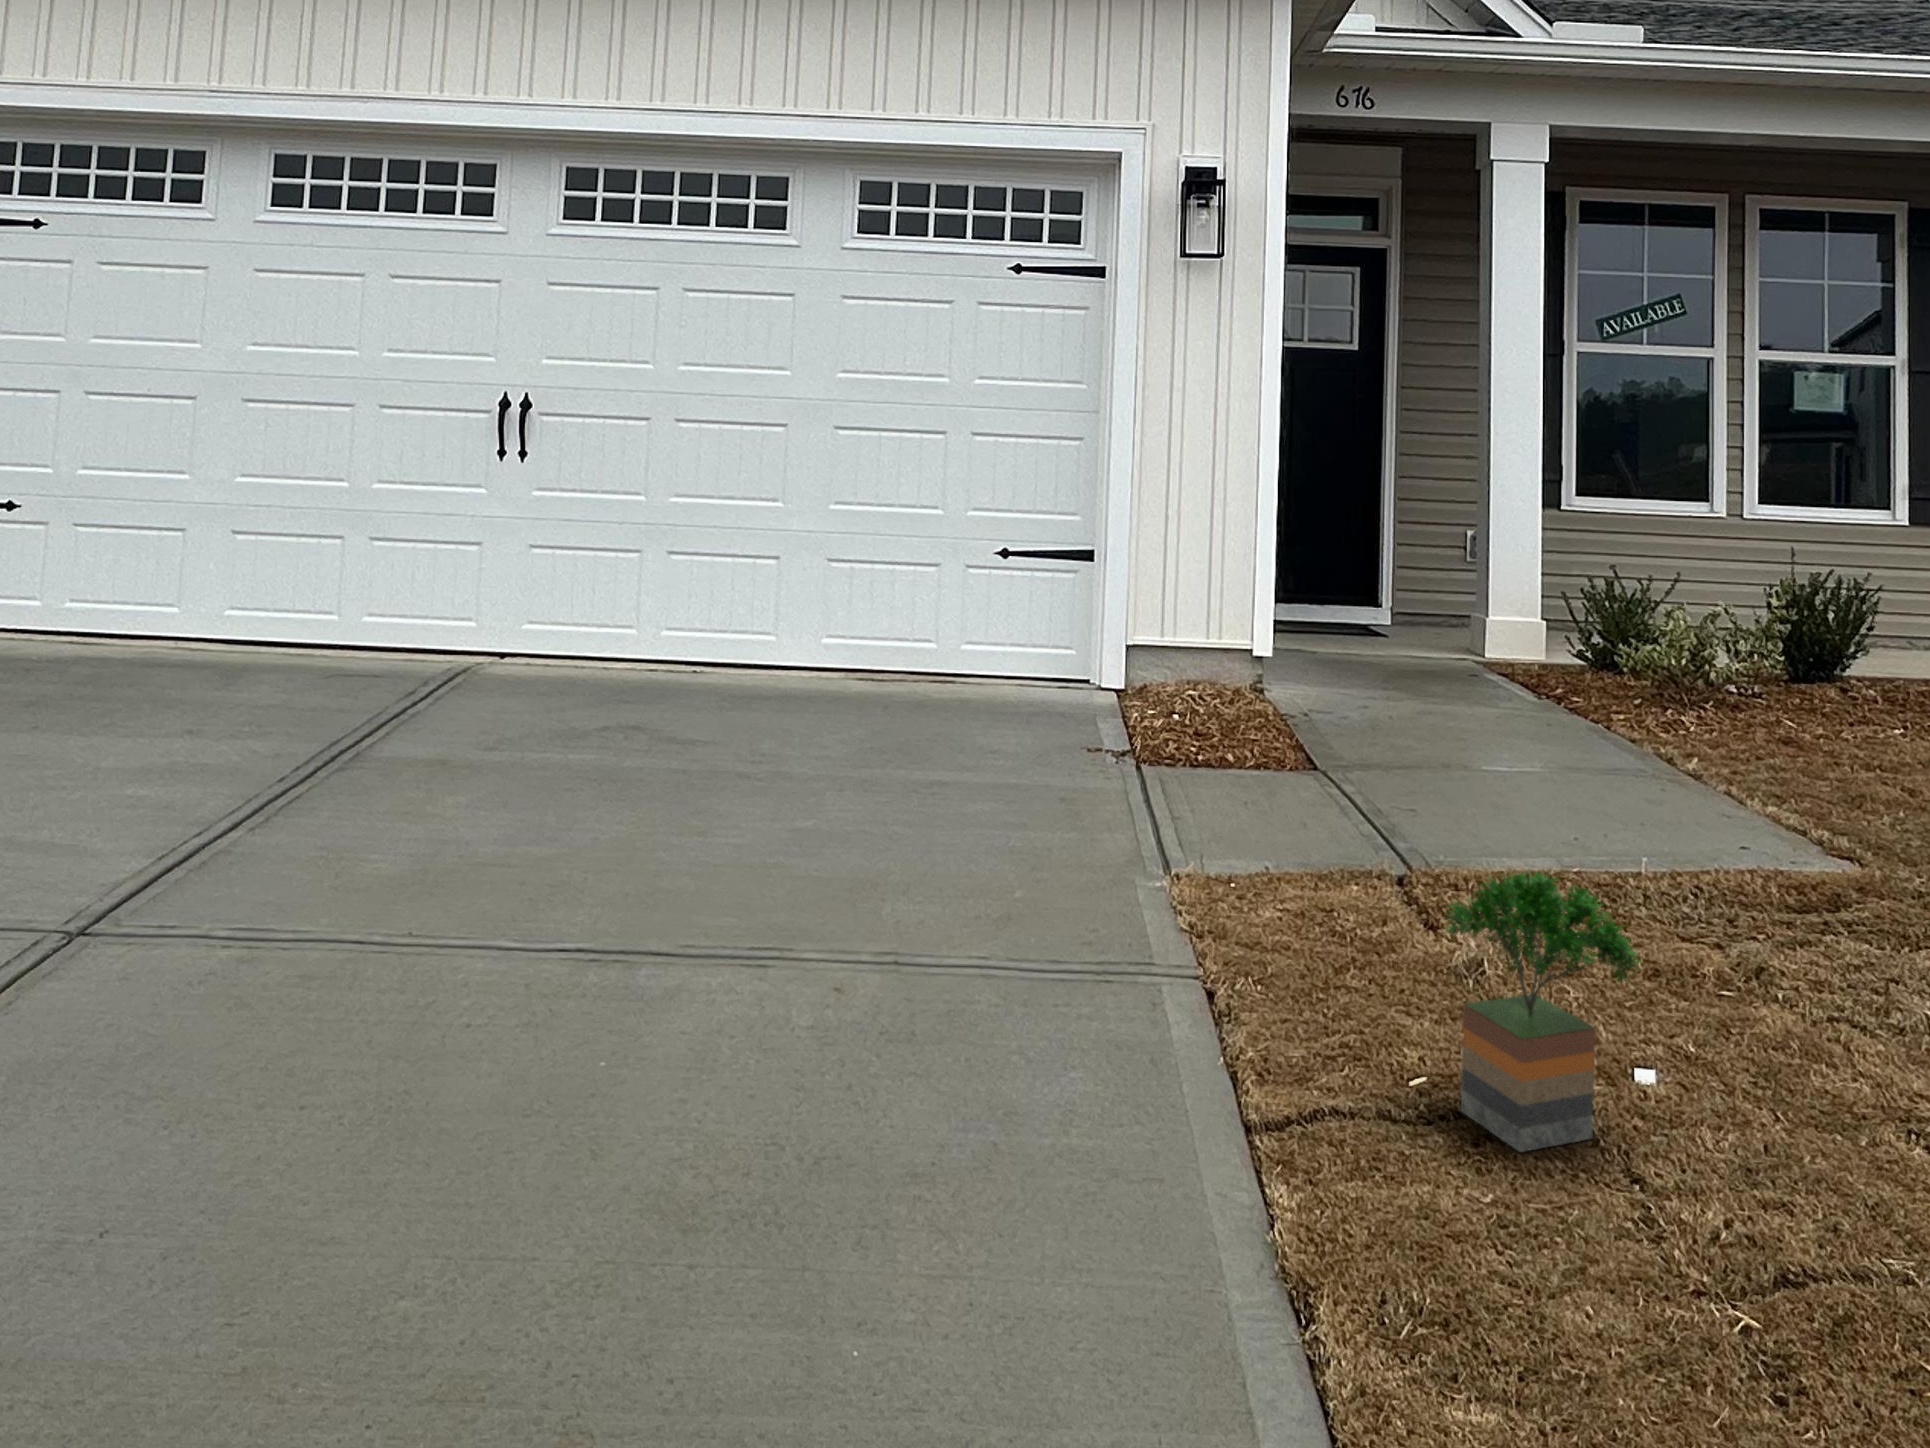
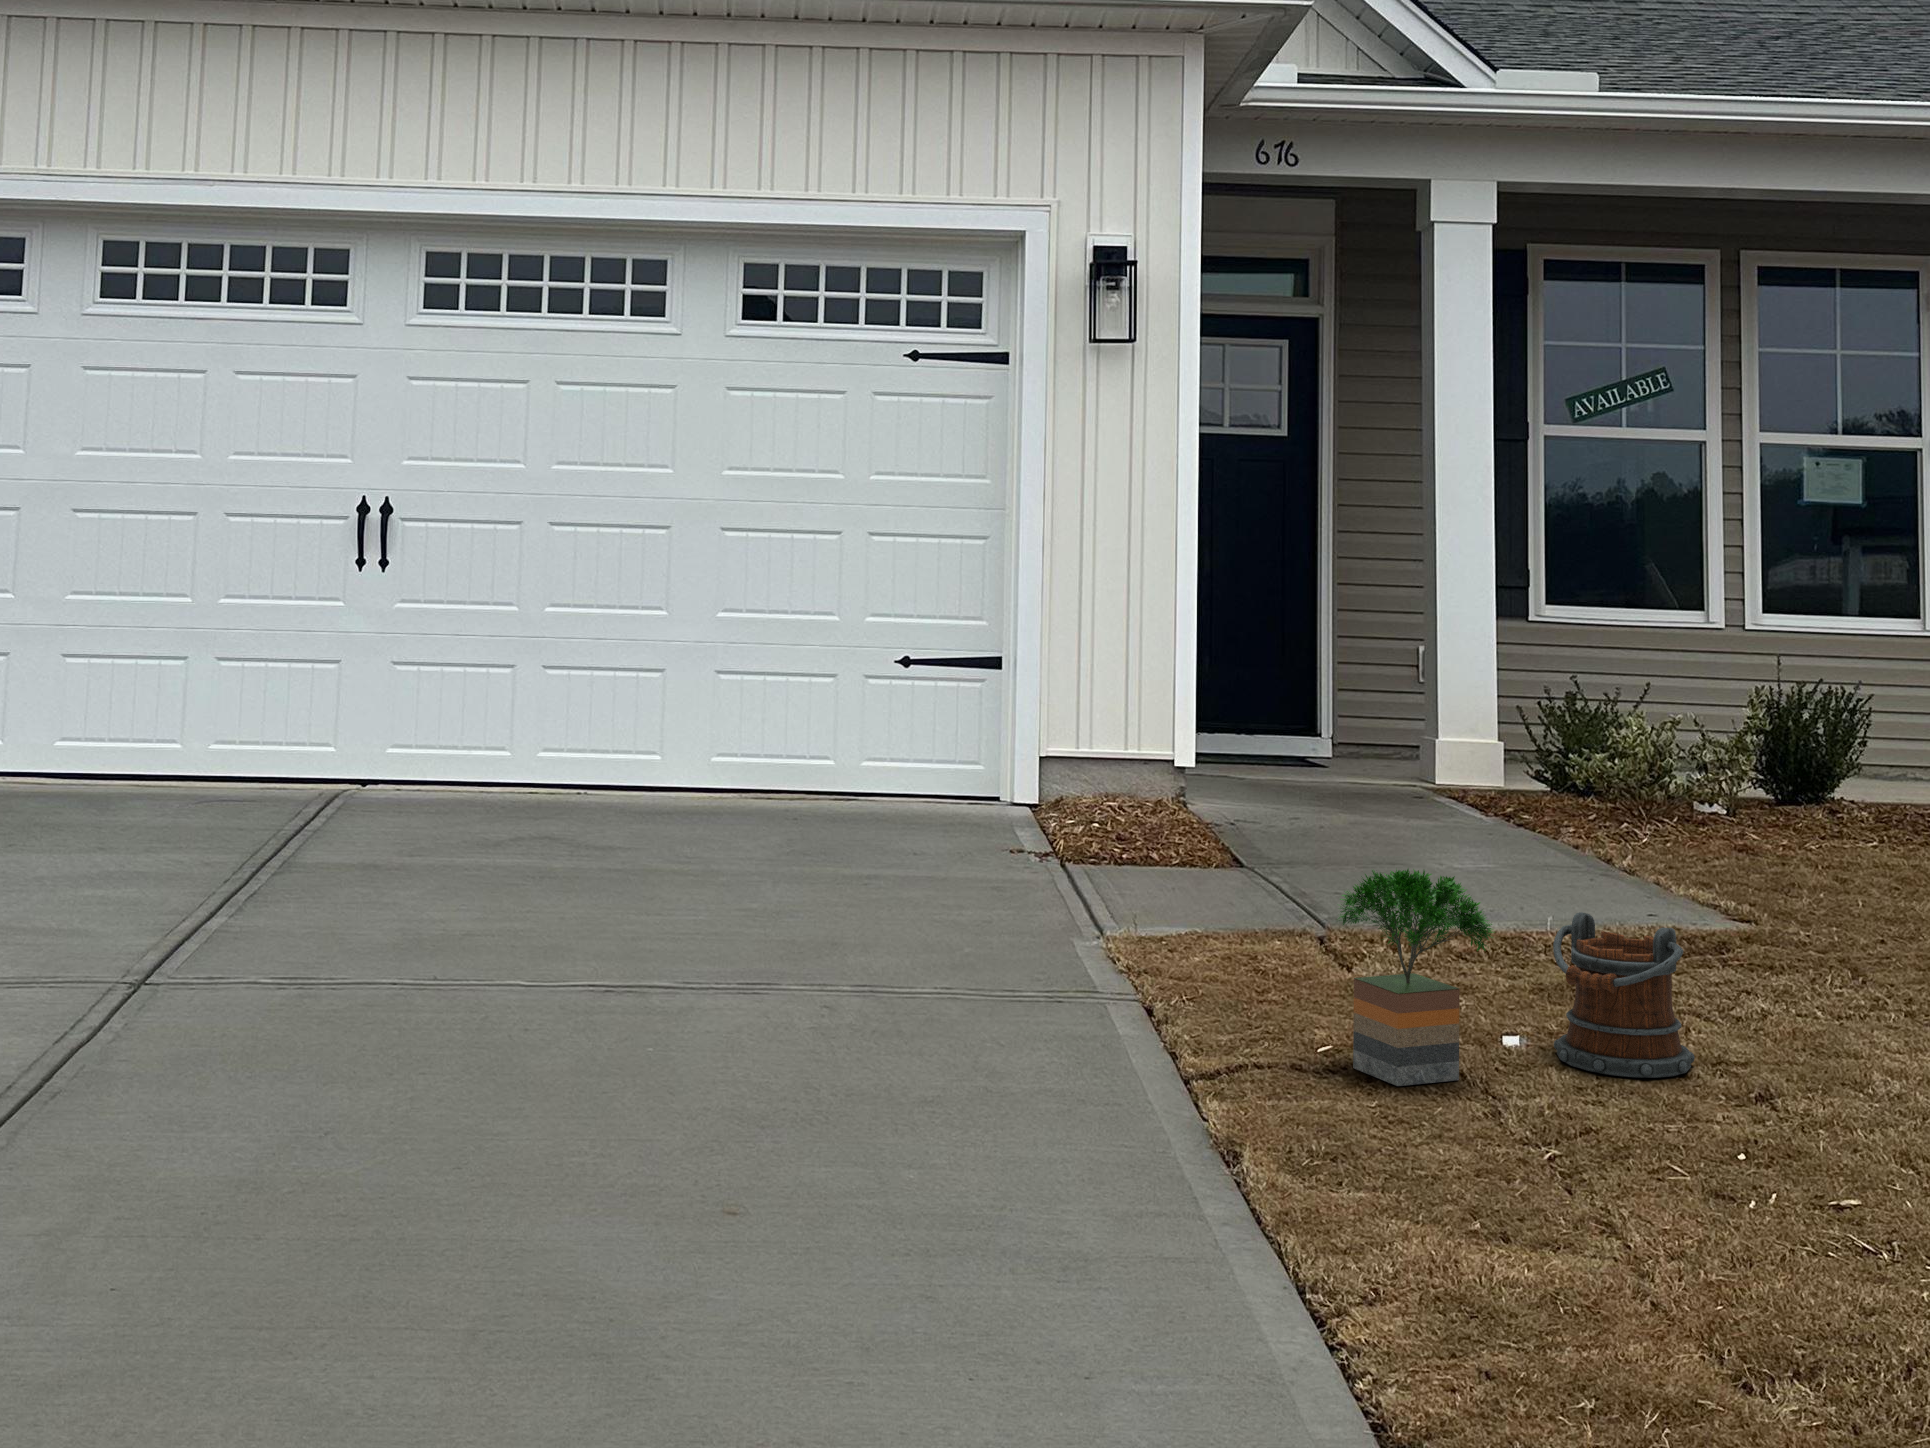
bucket: none [1693,915,1868,1136] -> present [1553,912,1695,1078]

